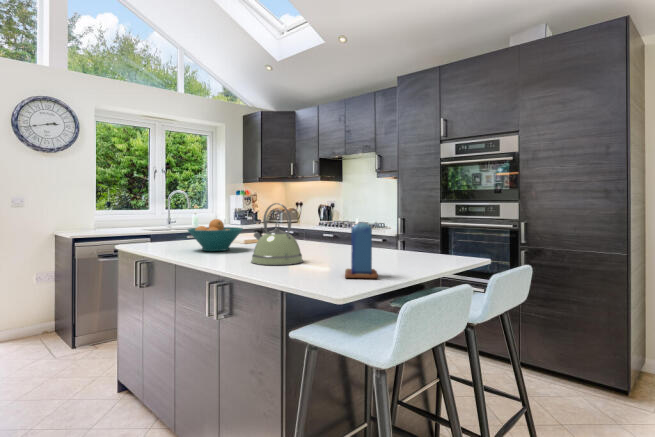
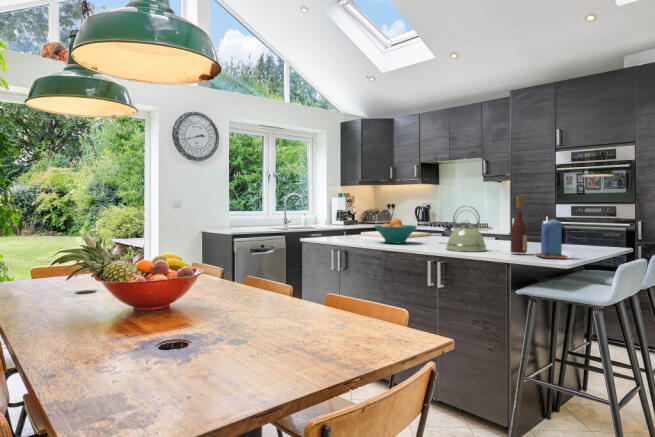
wine bottle: none [320,190,341,271] -> present [511,196,527,253]

